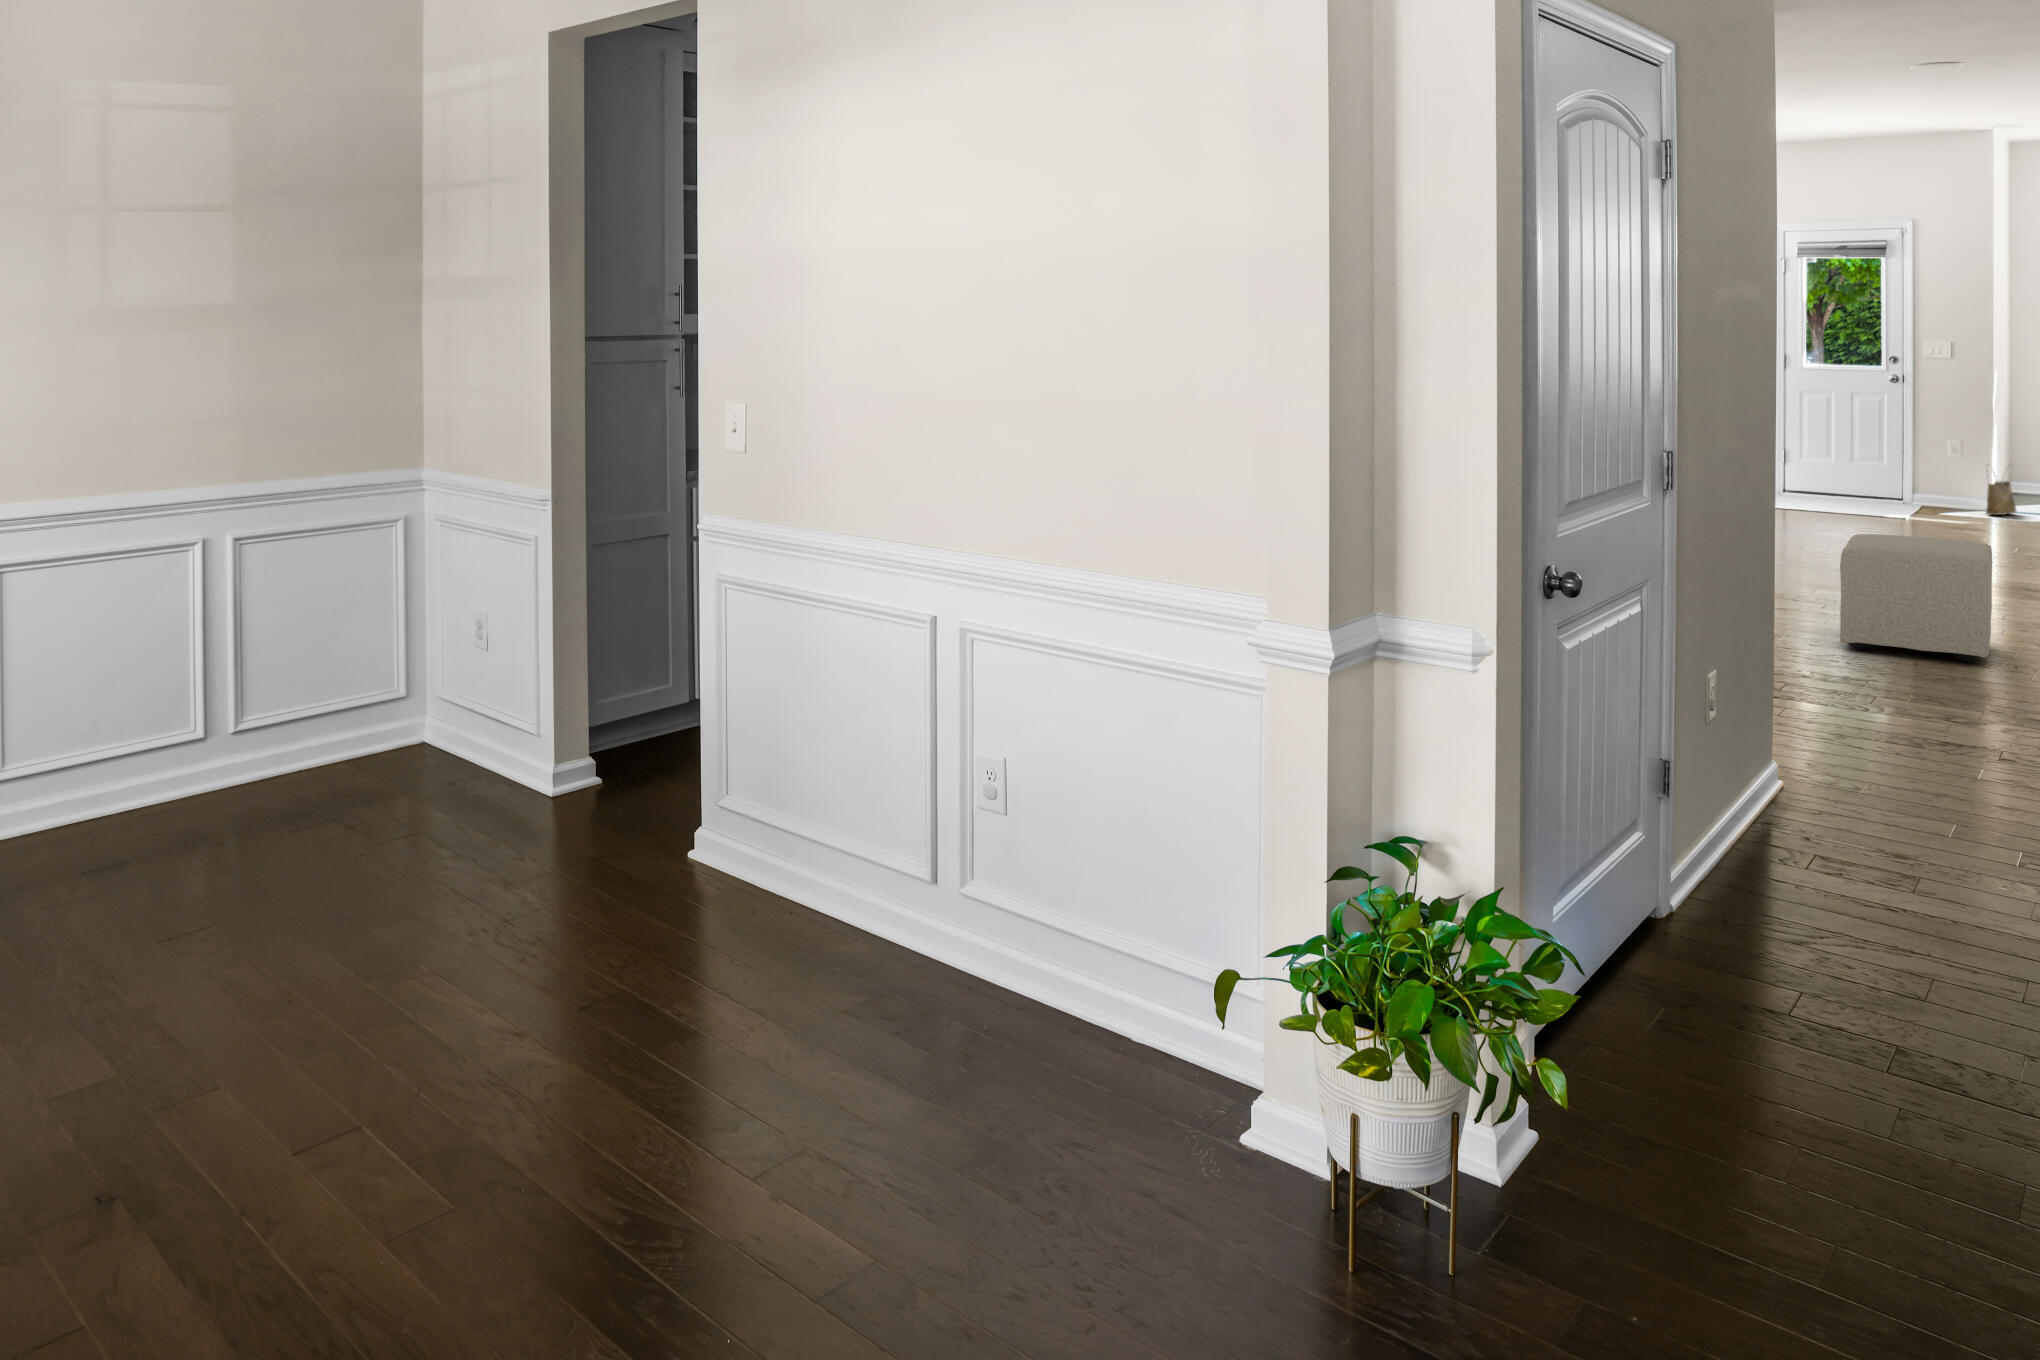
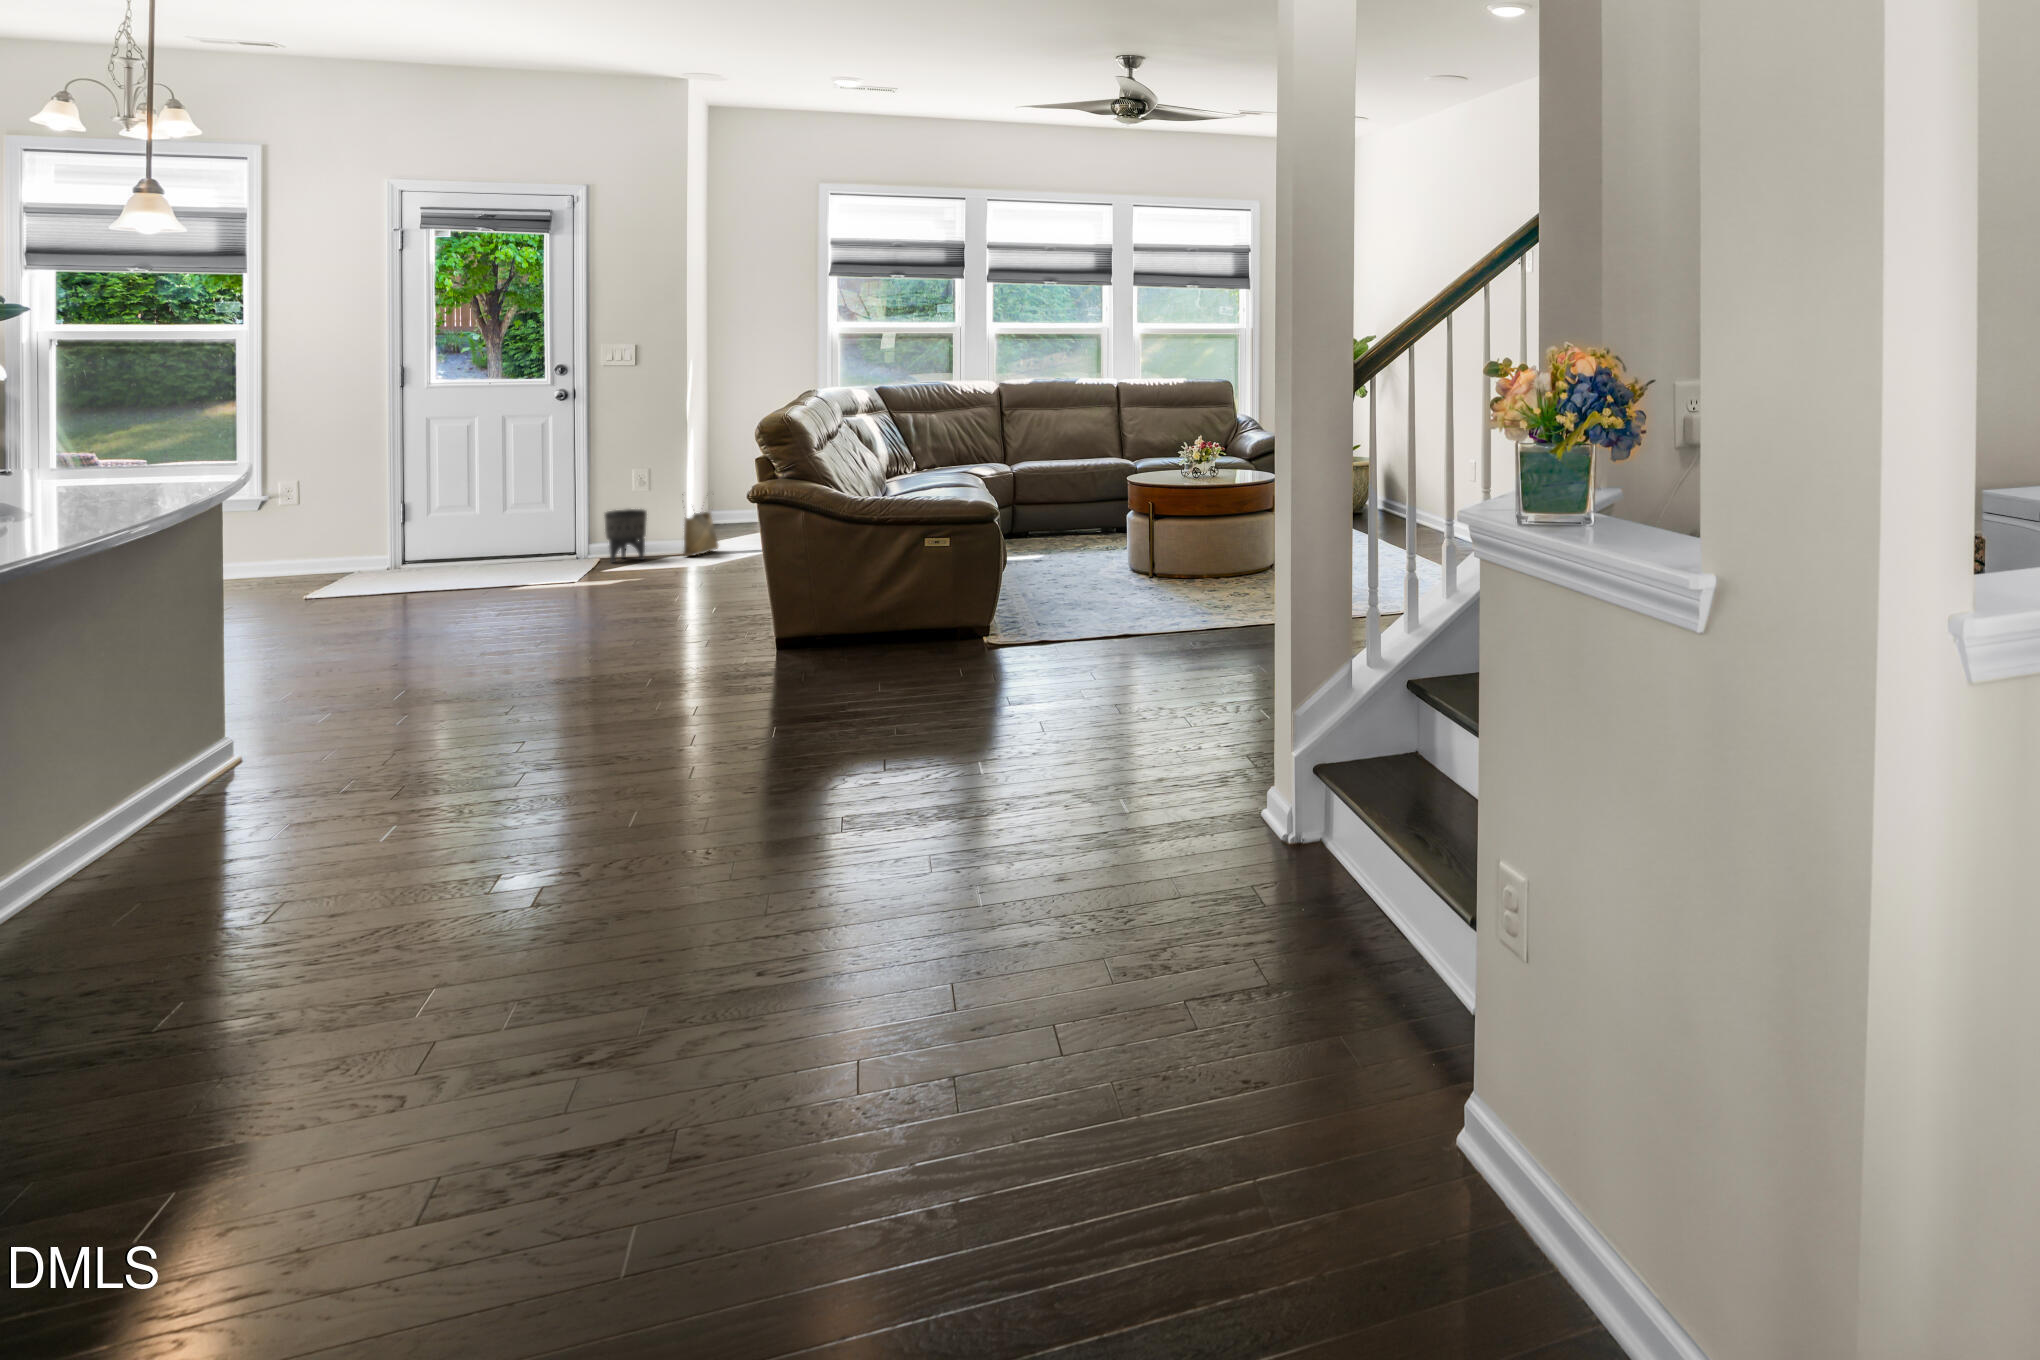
planter: none [1923,472,1957,513] -> present [604,509,647,562]
ottoman: present [1840,534,1992,662] -> none [383,654,669,904]

